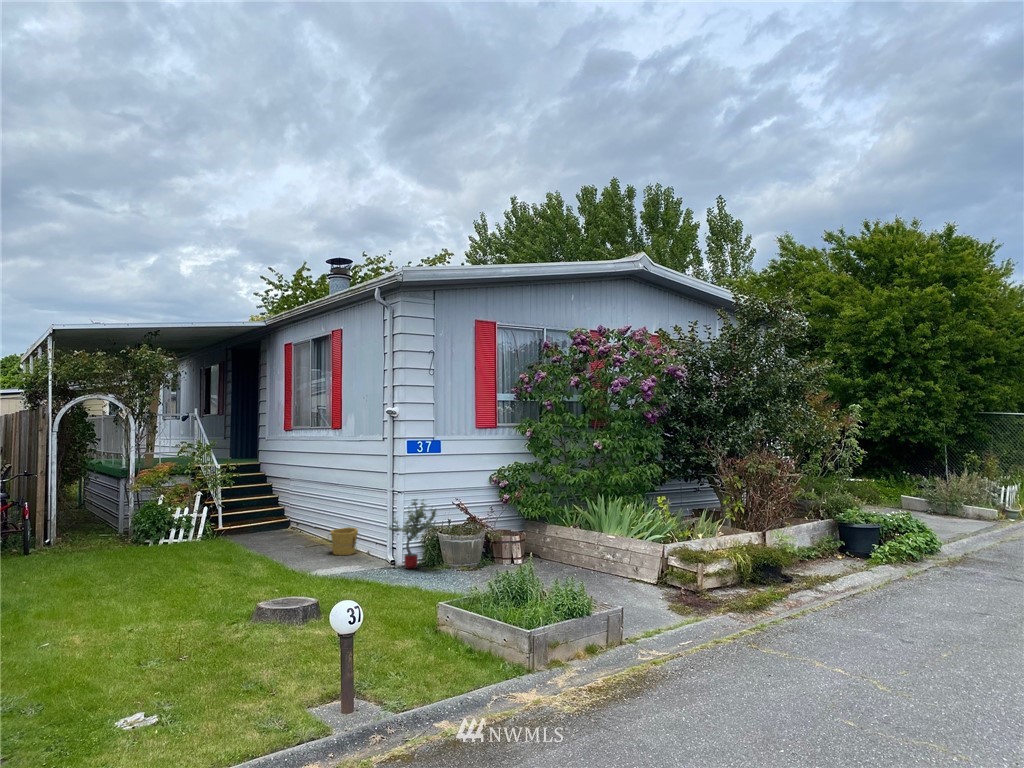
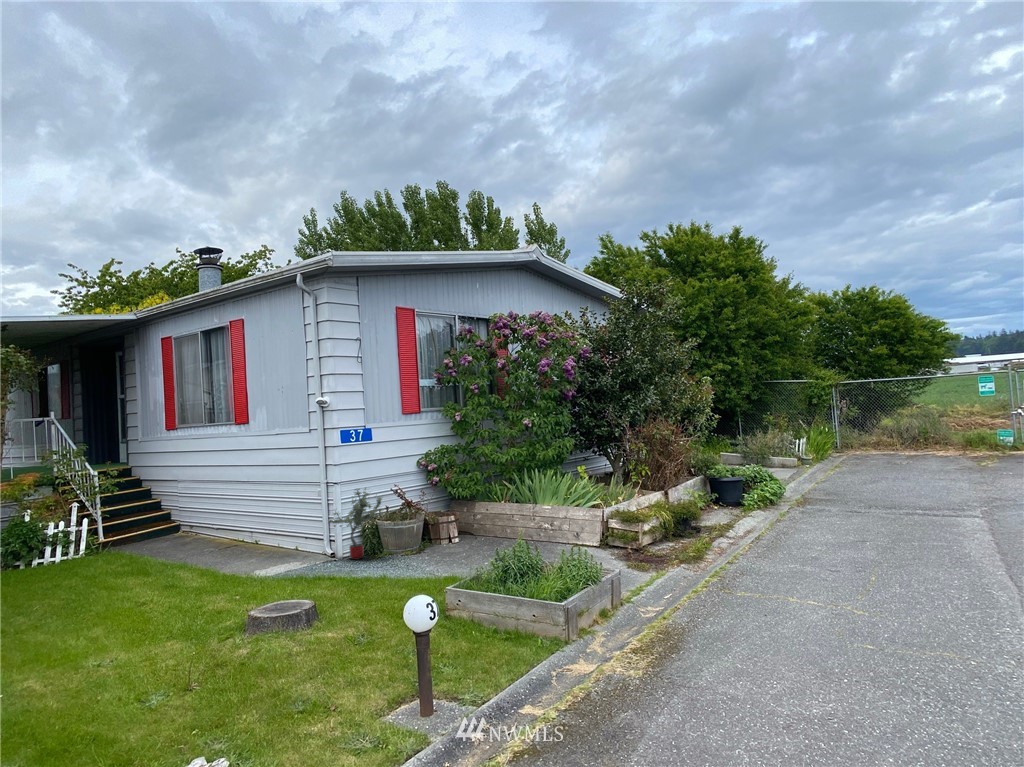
bucket: present [330,527,358,555] -> none [252,525,287,555]

